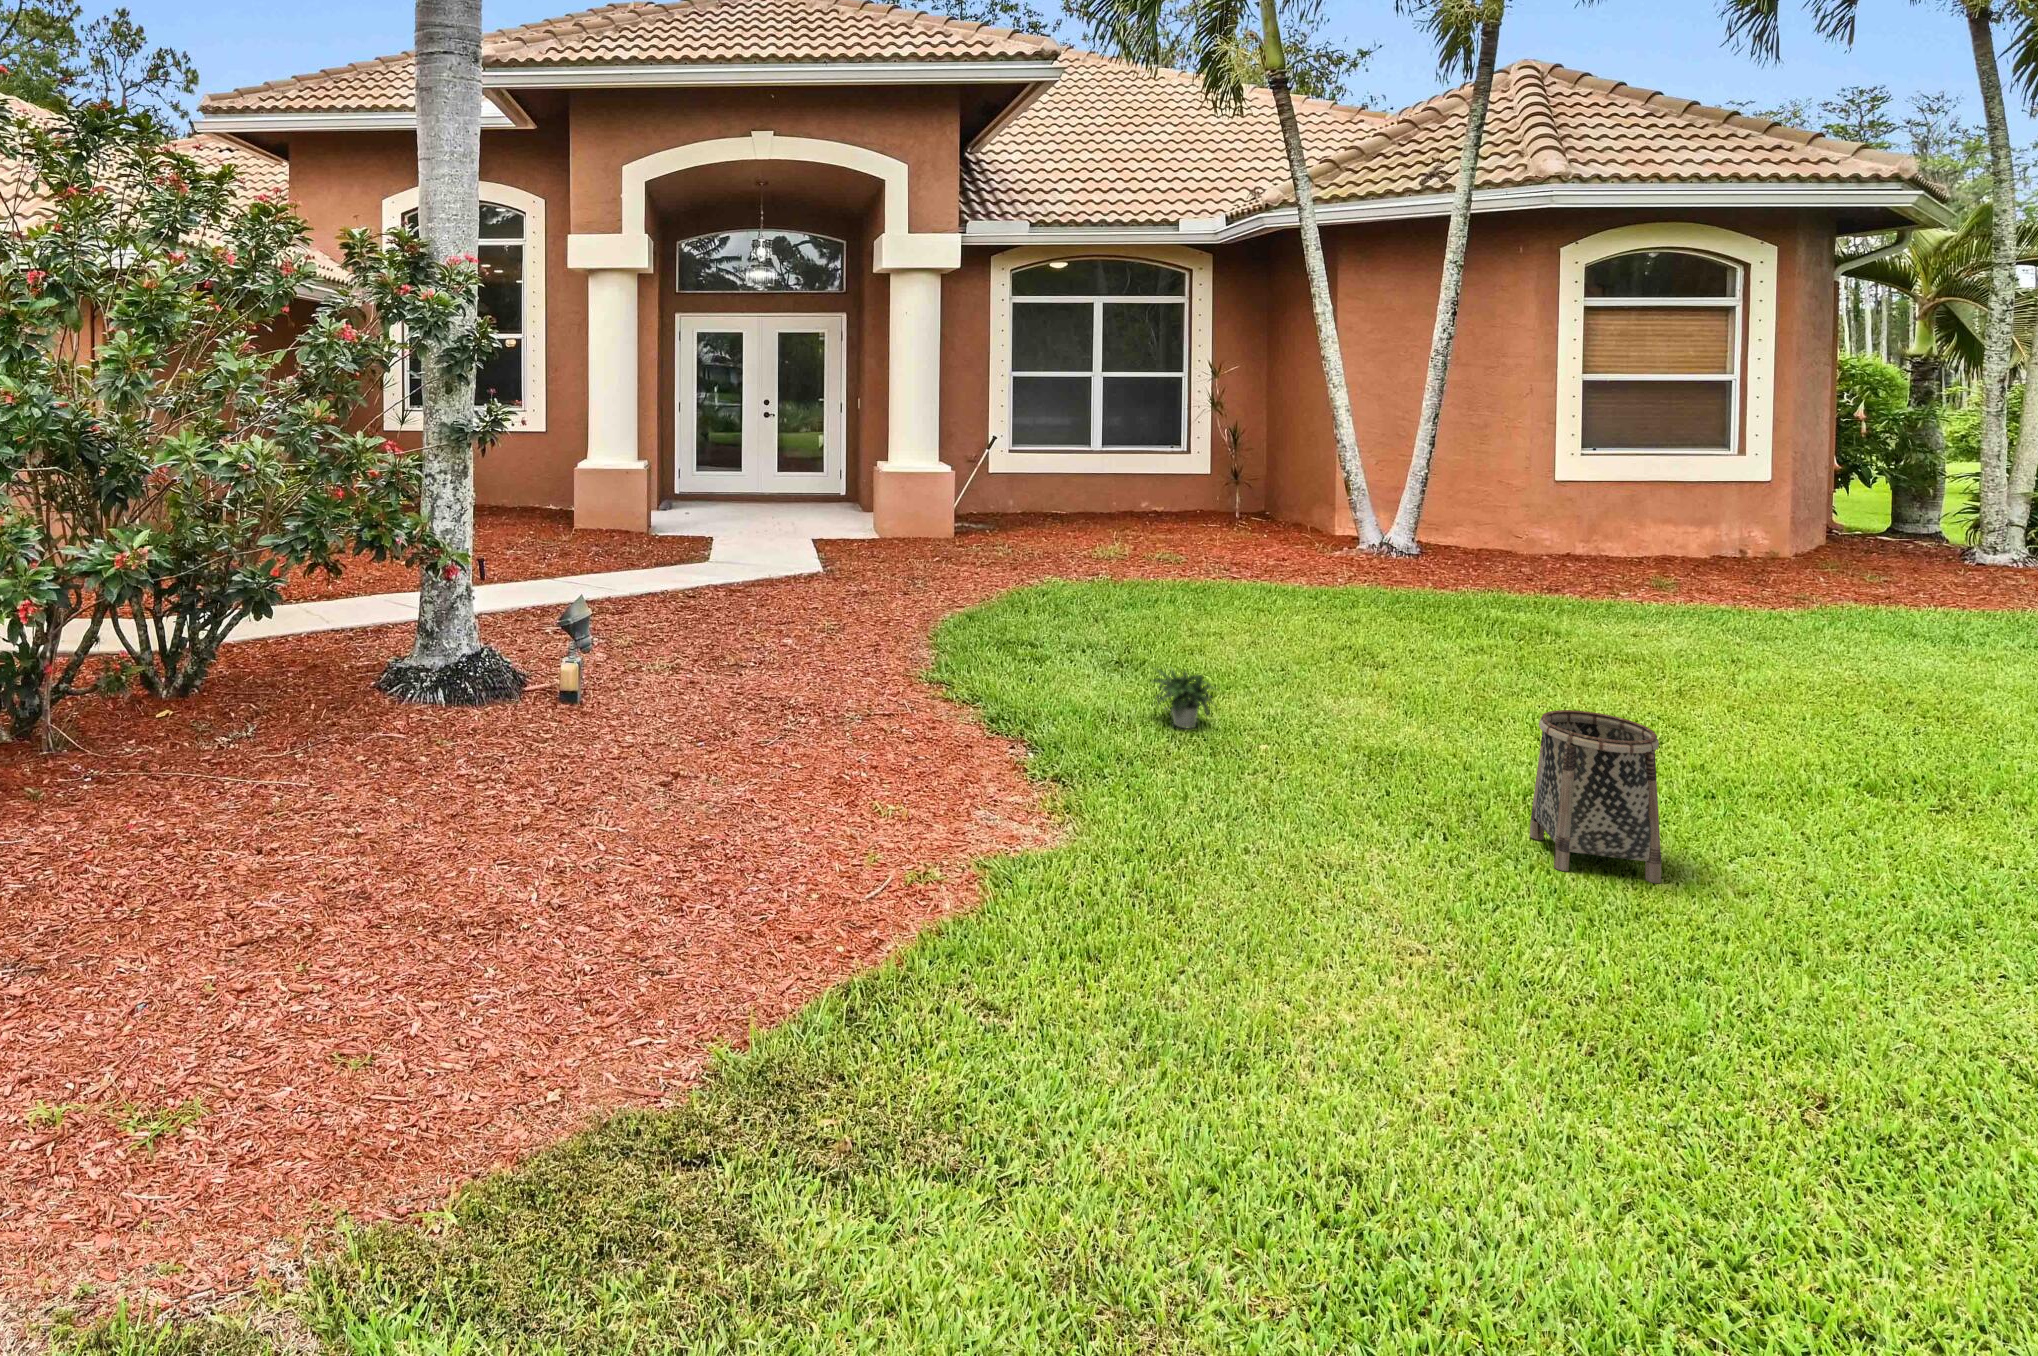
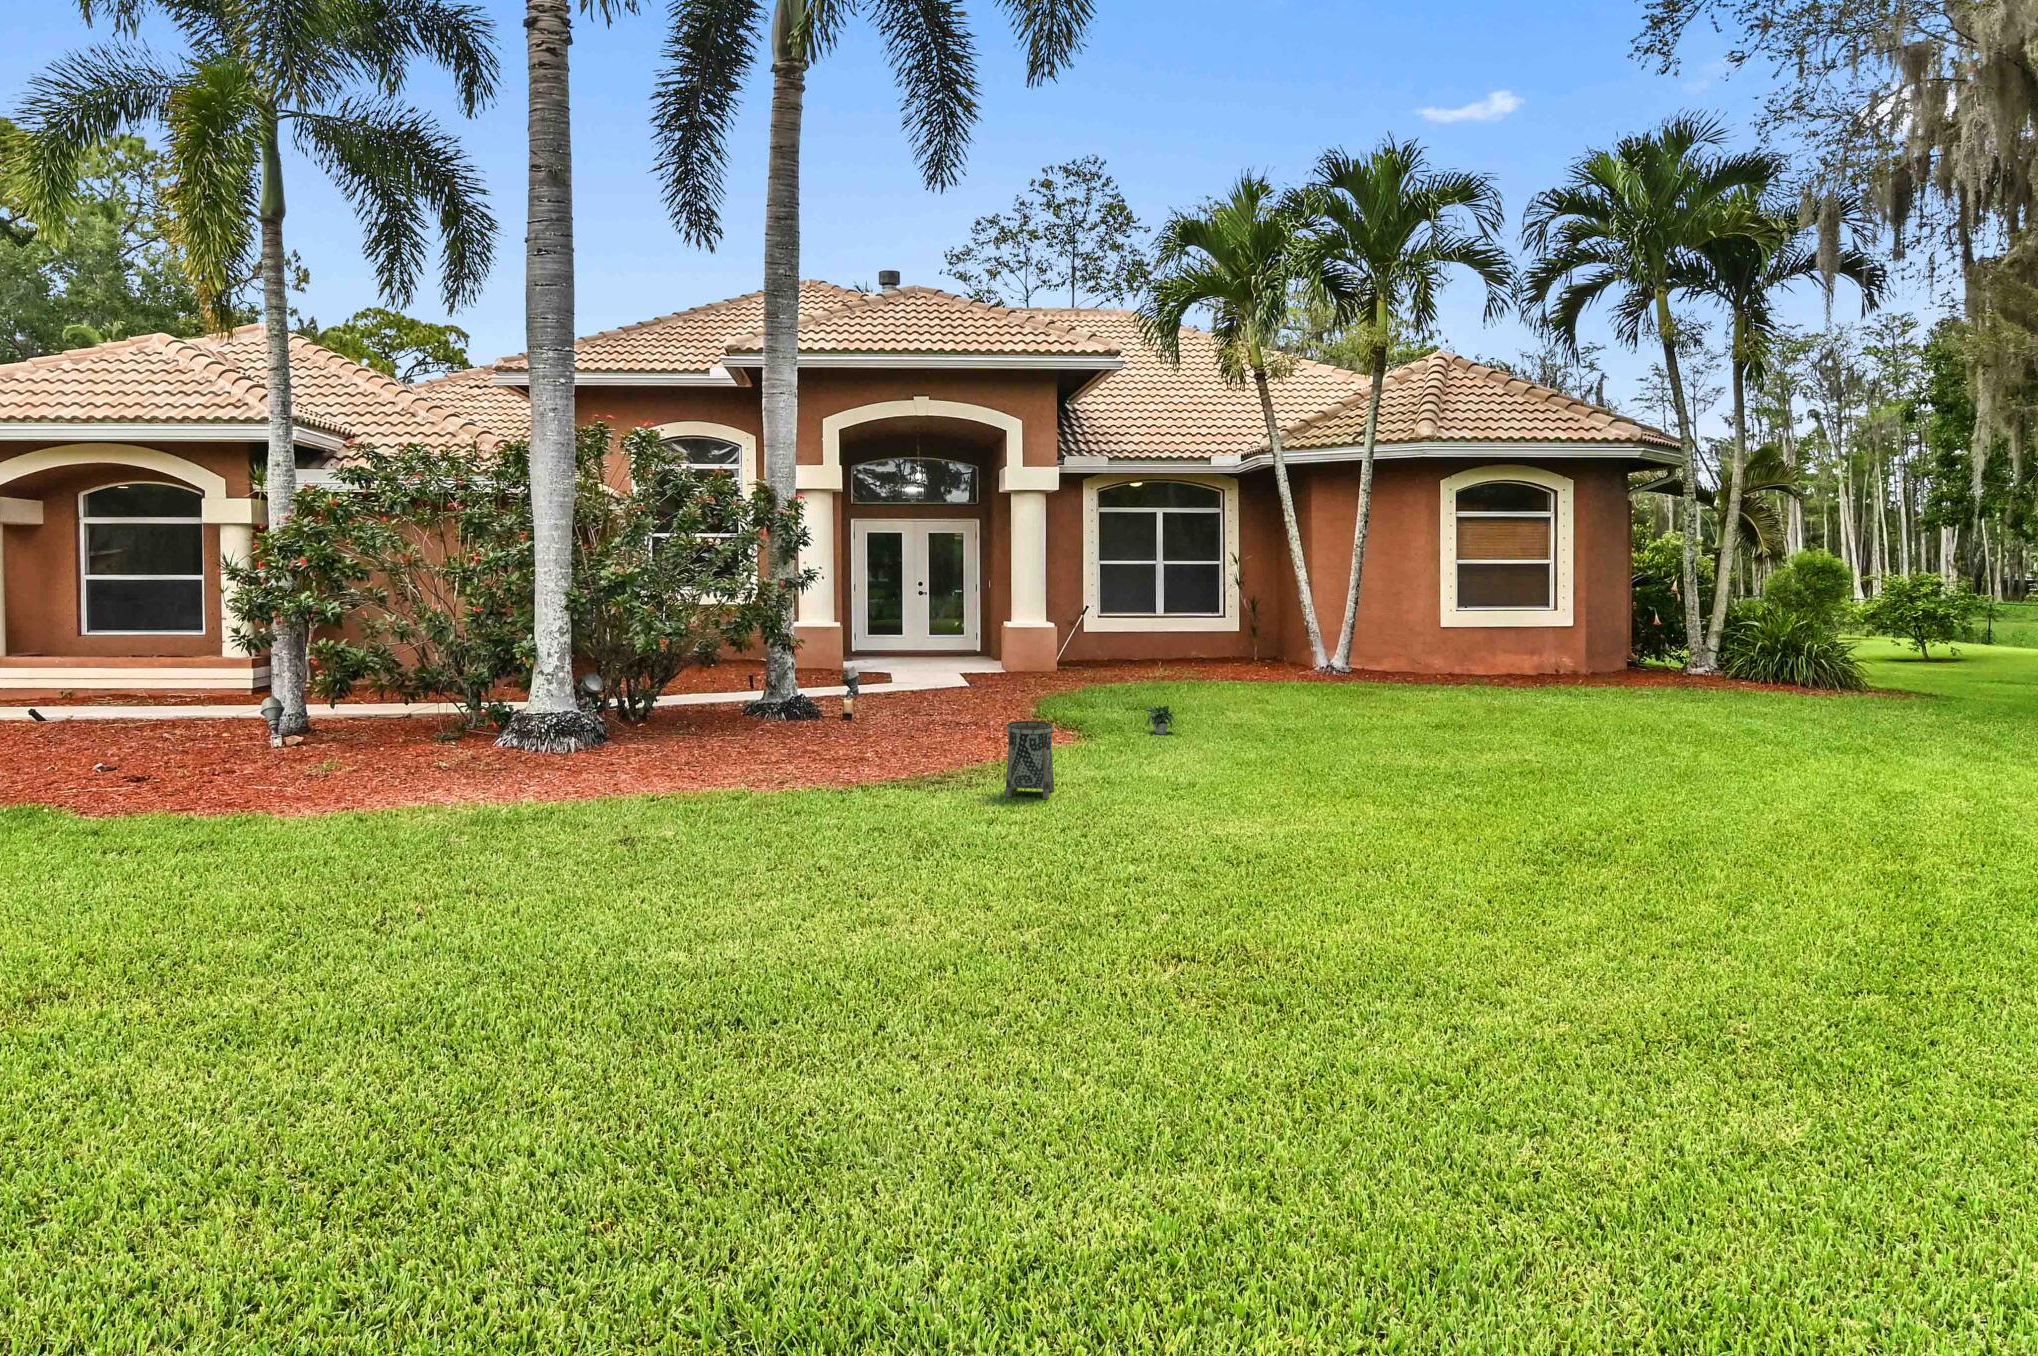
basket: present [1530,710,1661,883] -> present [1005,721,1054,799]

